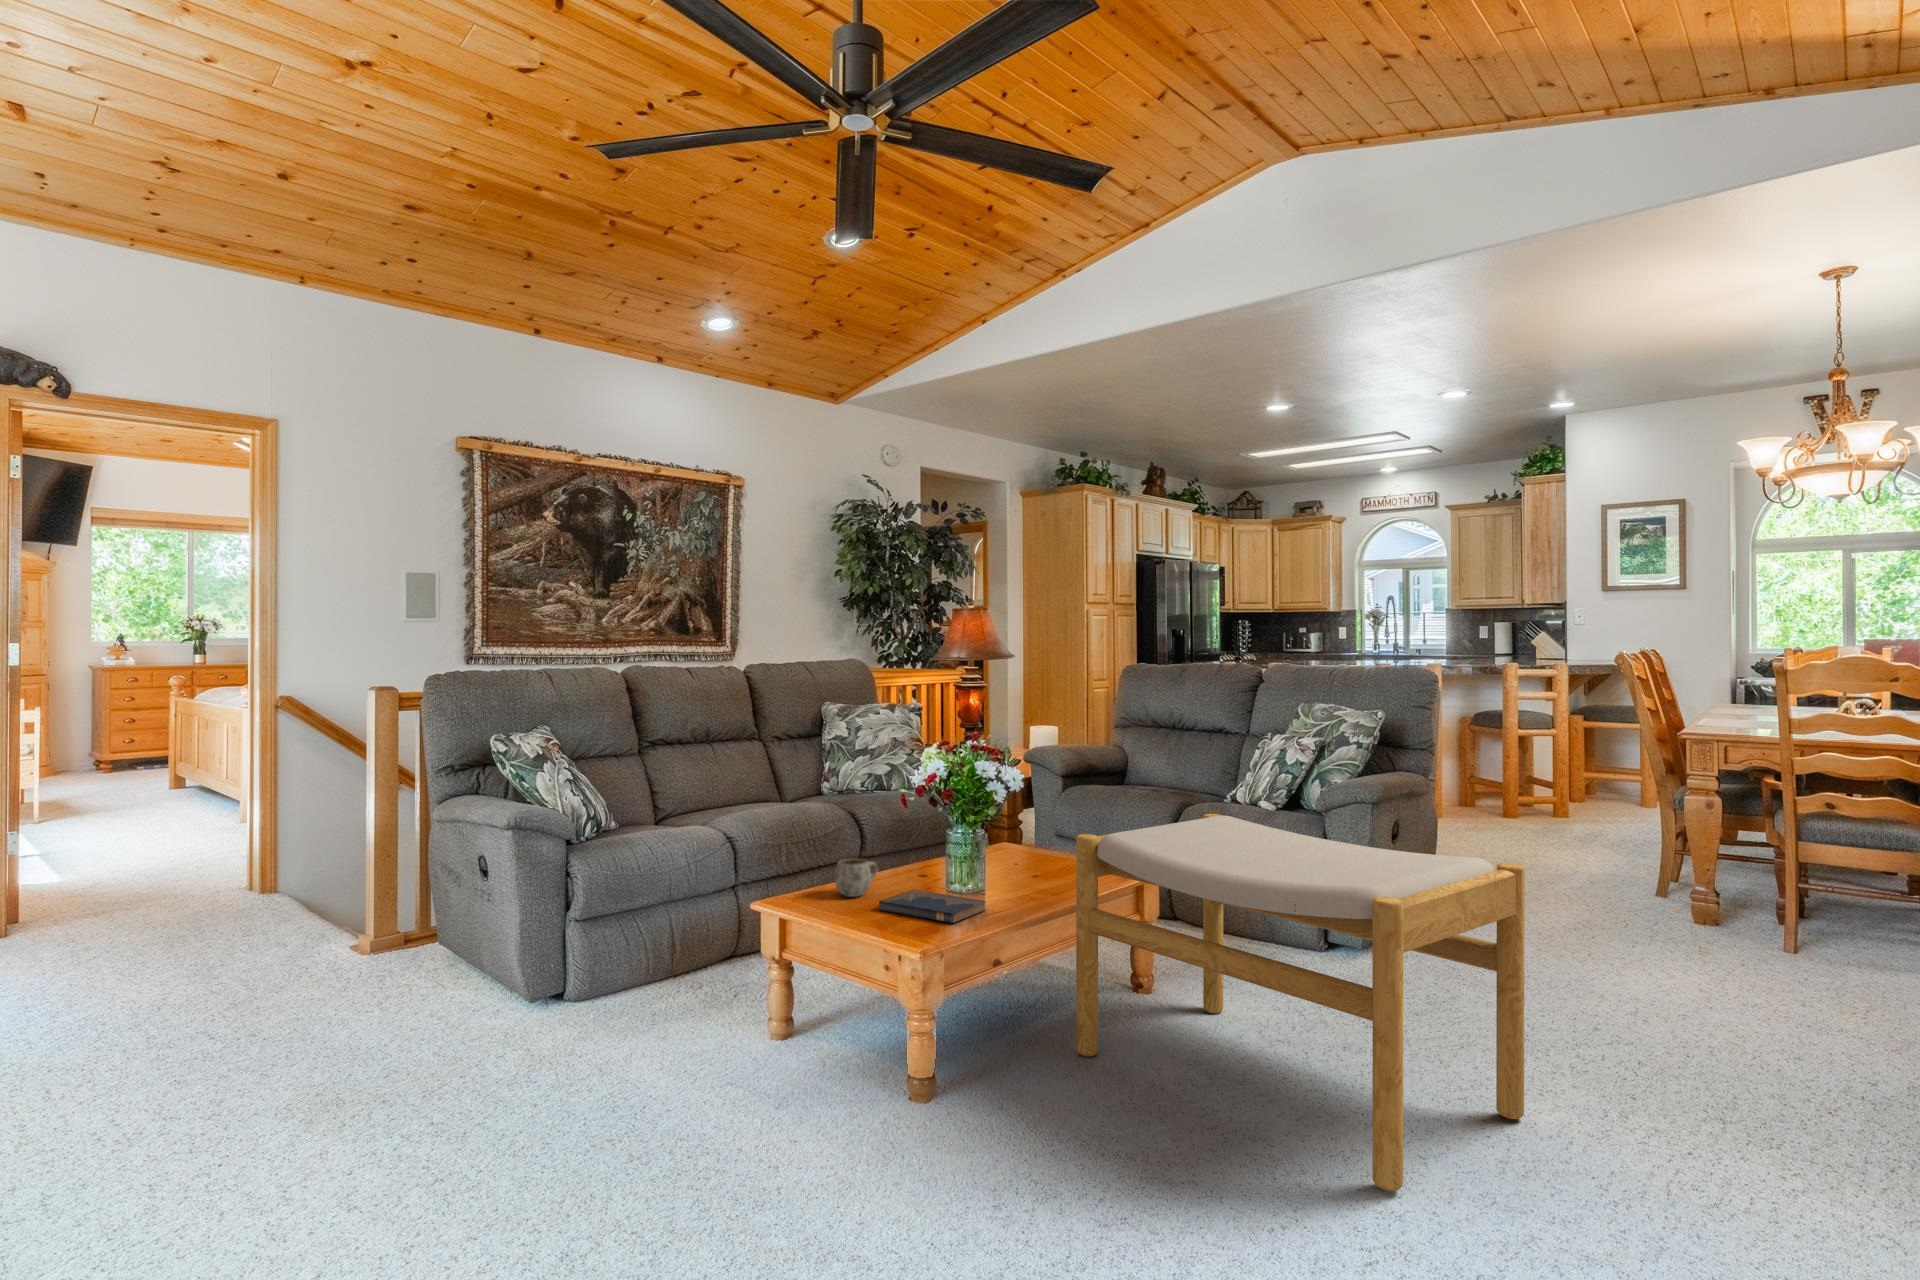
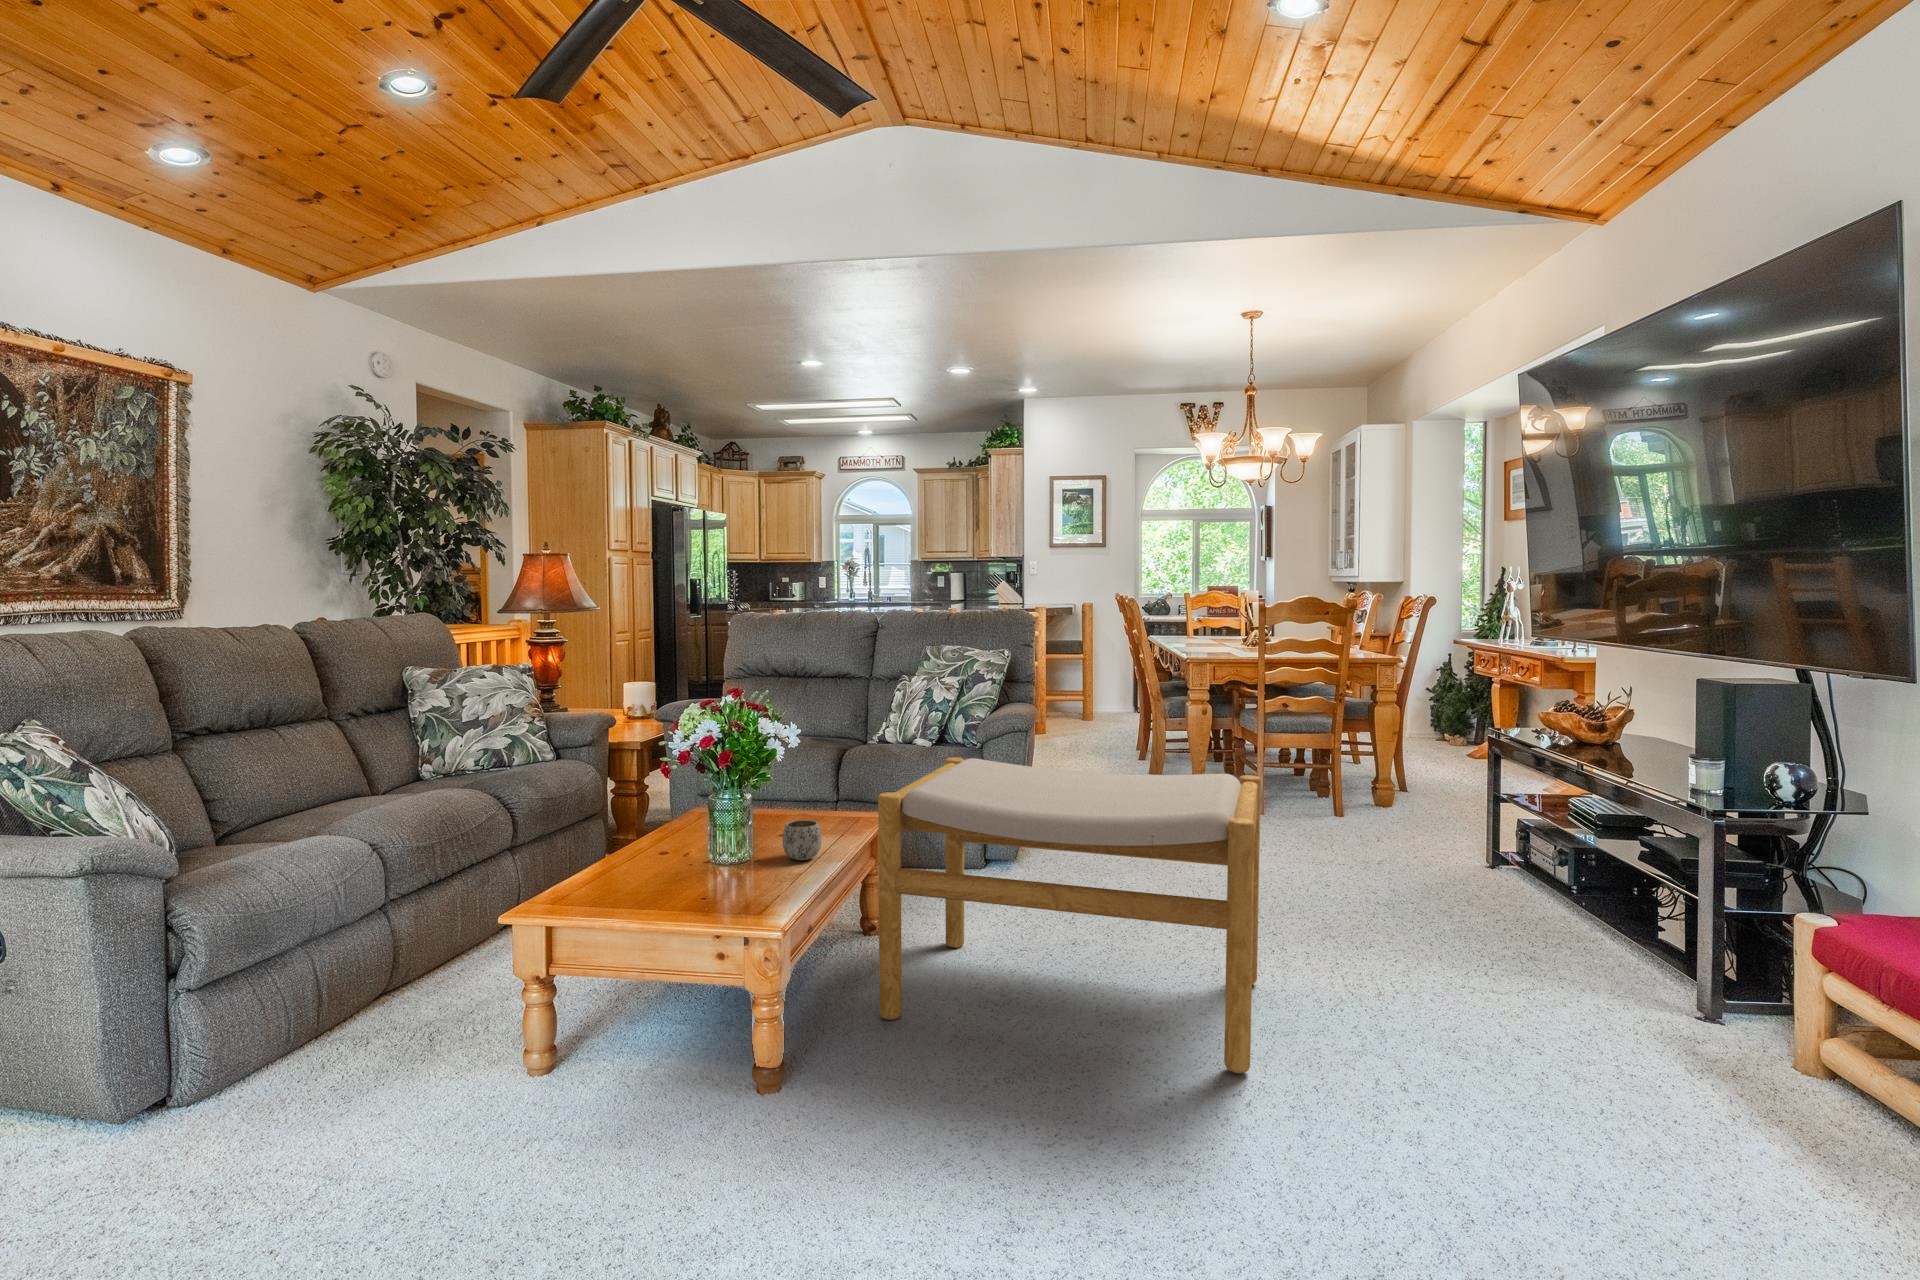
mug: present [835,858,878,897] -> present [783,820,821,860]
hardcover book: present [879,890,986,923] -> none [659,879,776,911]

